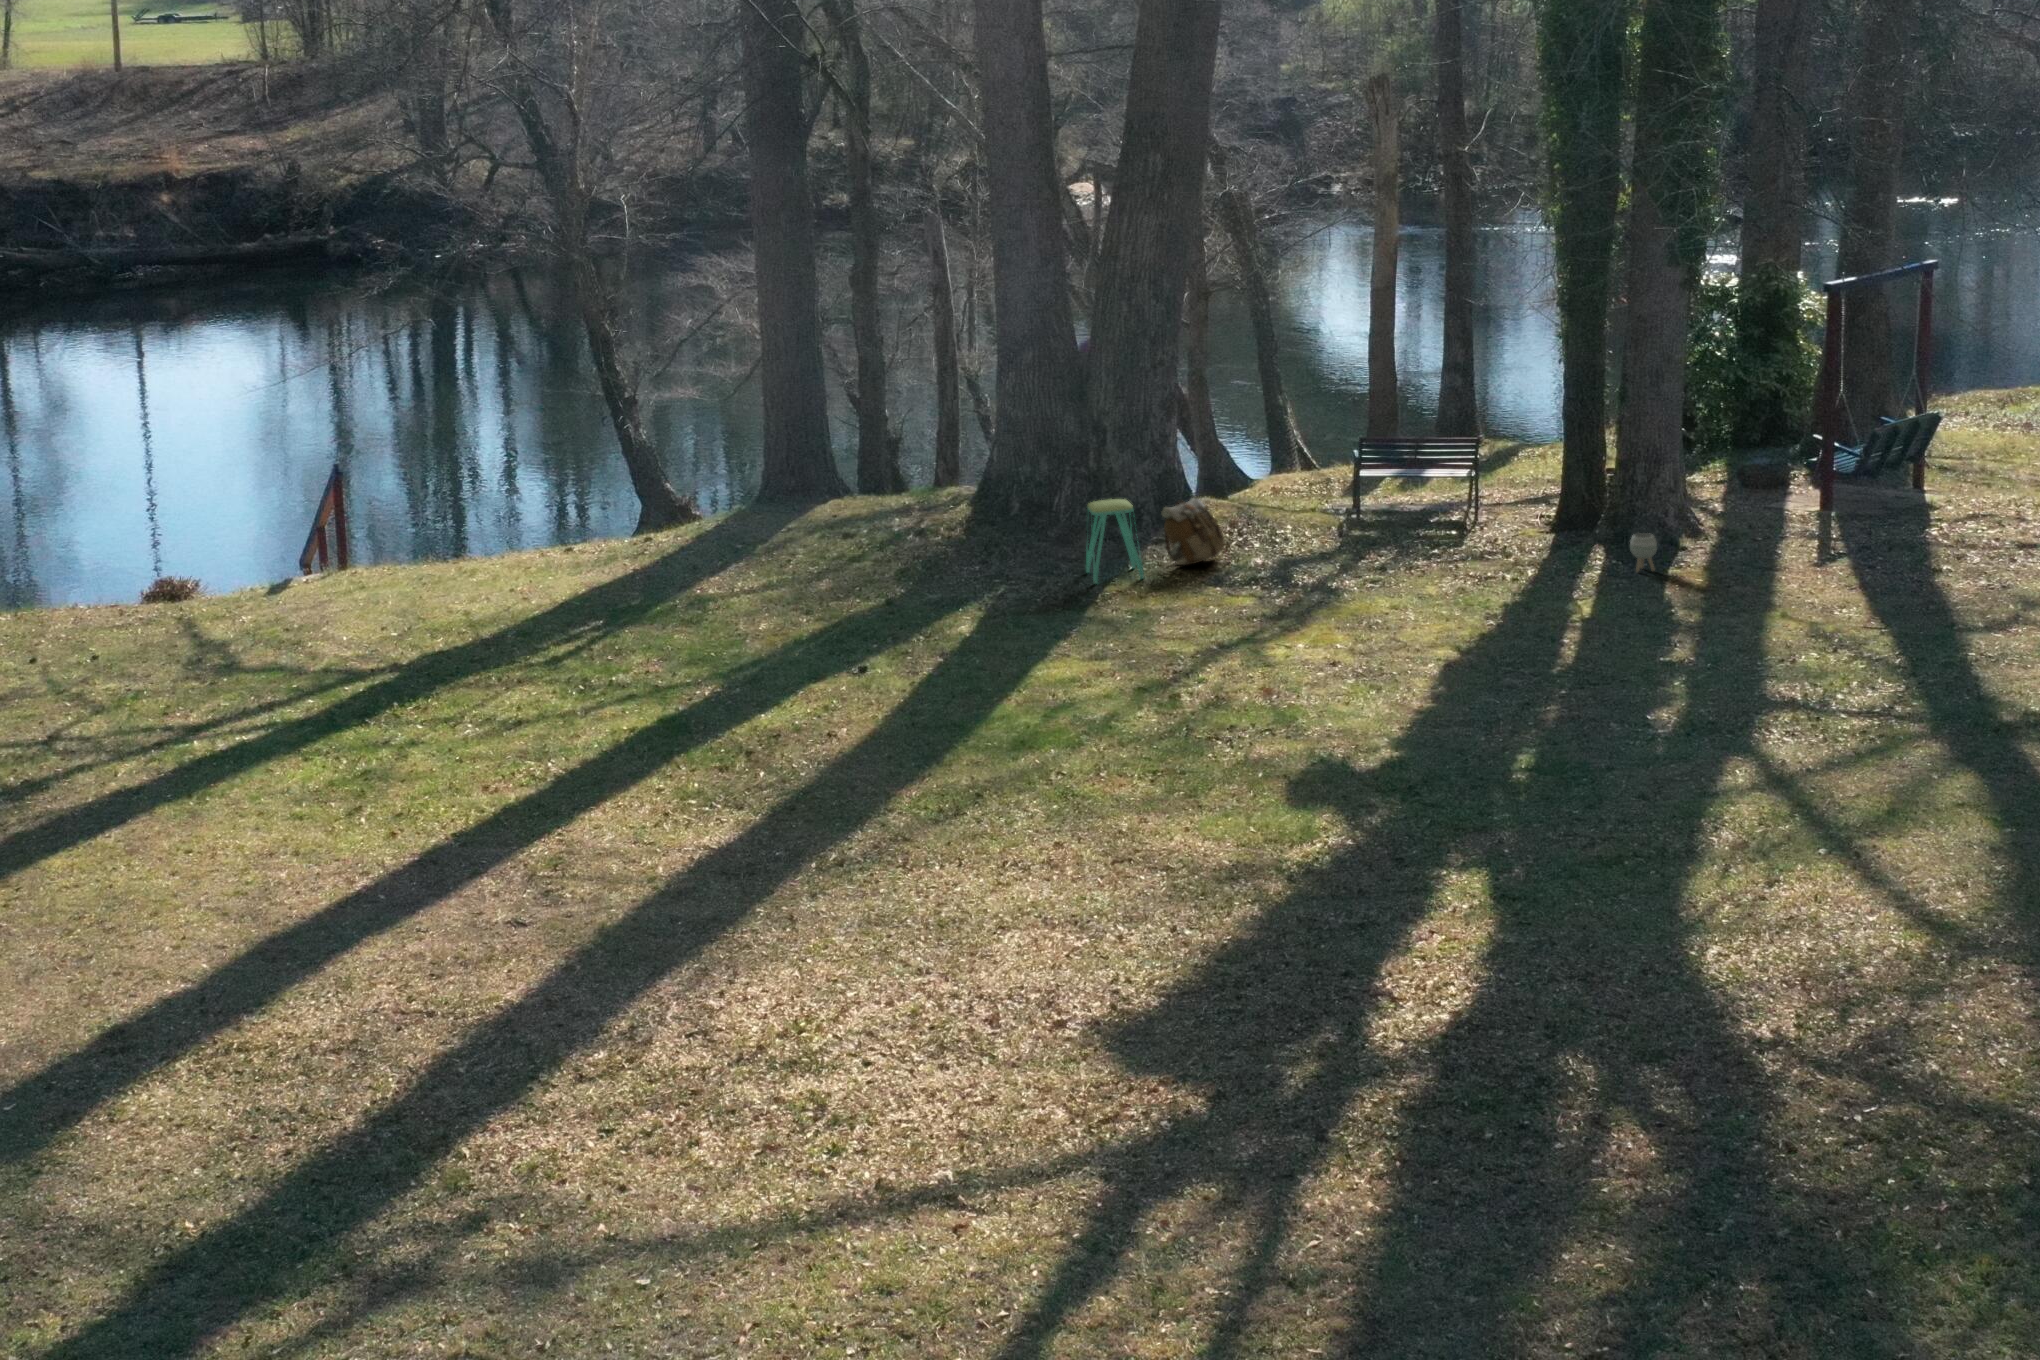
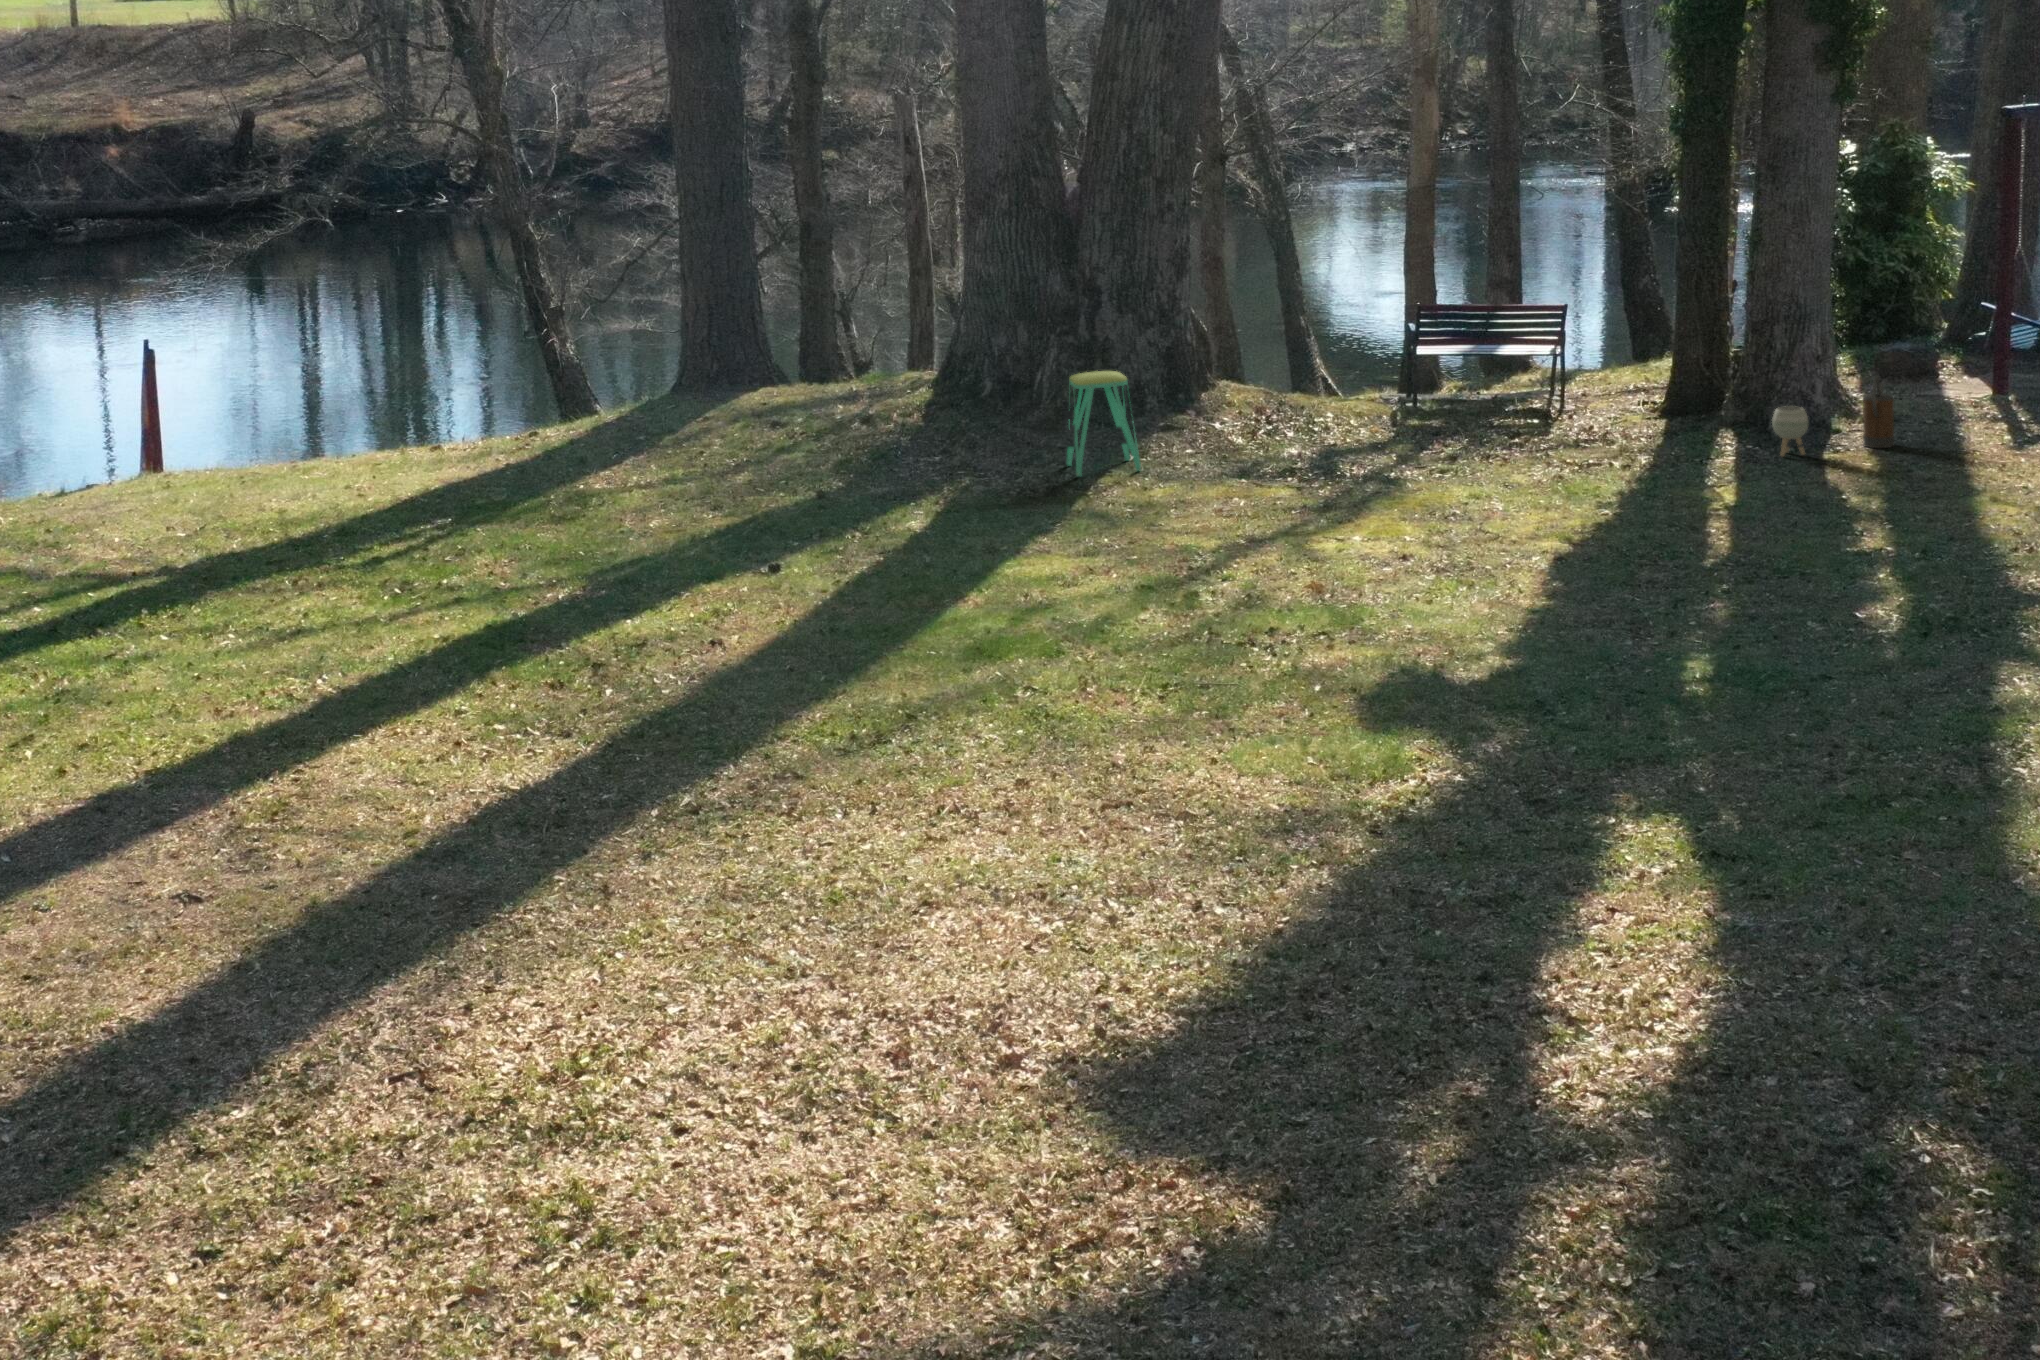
backpack: present [1162,499,1229,565] -> none [1162,373,1250,457]
watering can: none [1700,509,1724,565] -> present [1863,376,1894,448]

